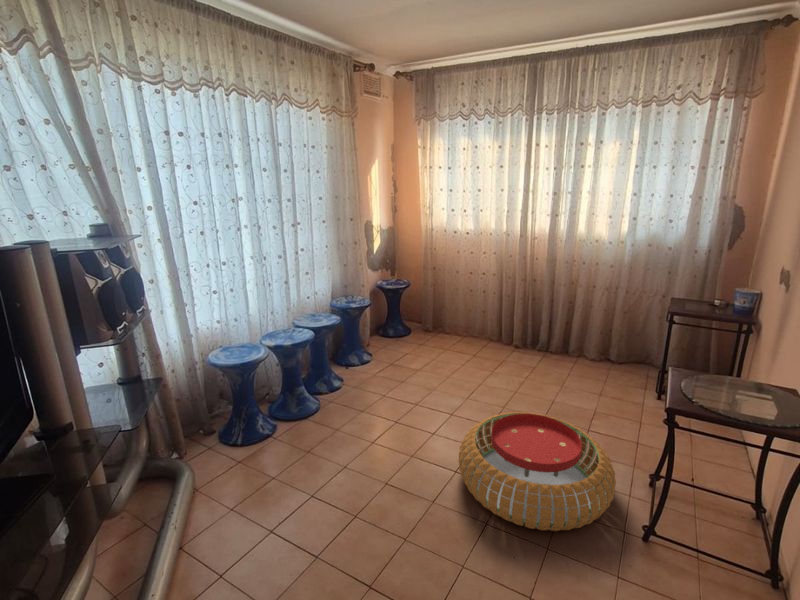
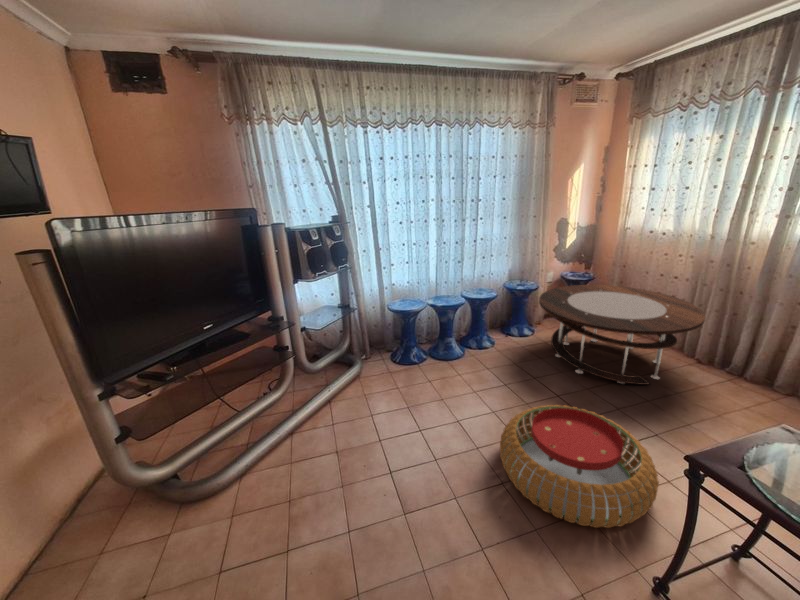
coffee table: none [382,288,526,383] -> present [539,285,705,385]

